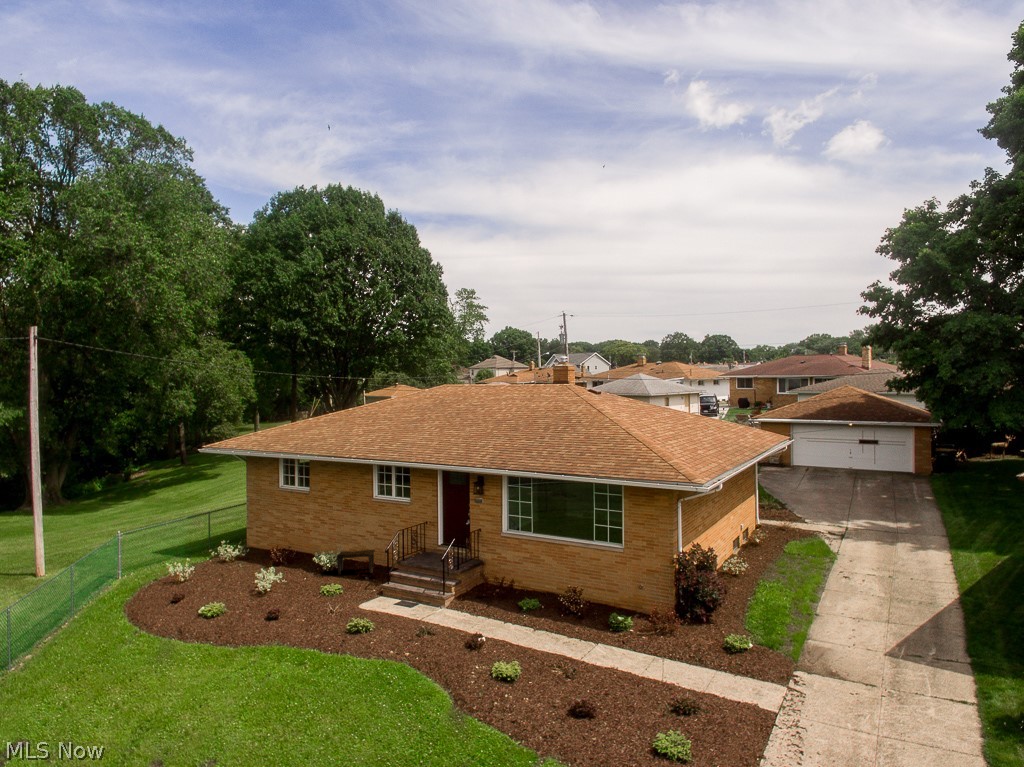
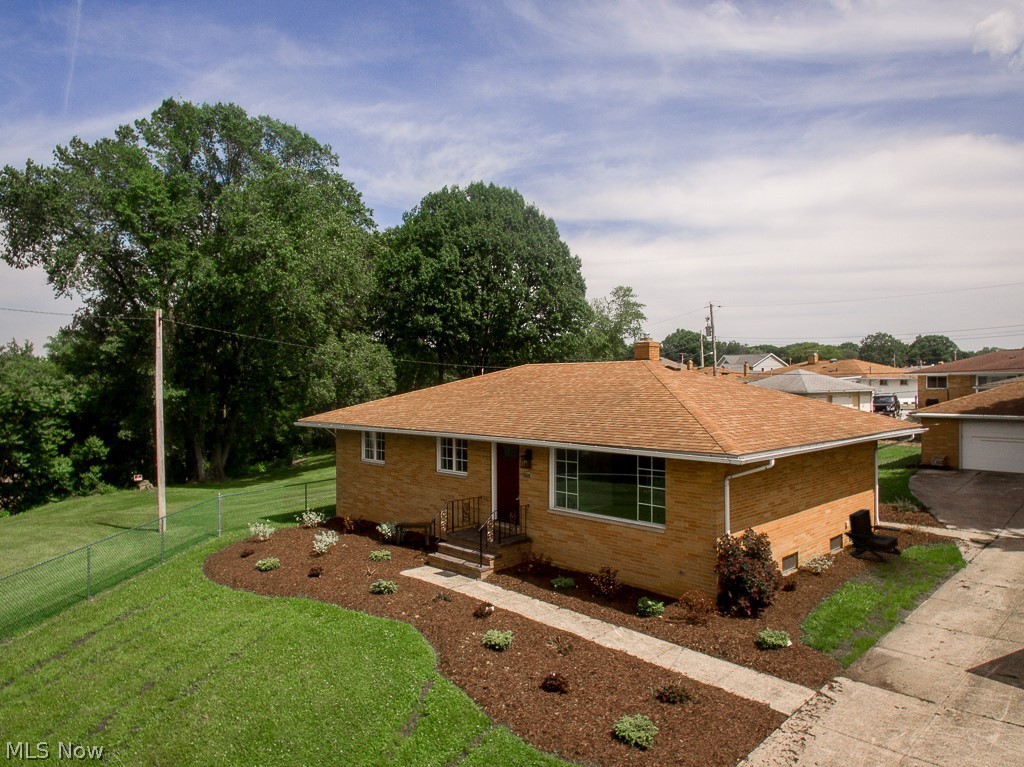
lounge chair: none [743,514,785,560] -> present [844,509,901,563]

